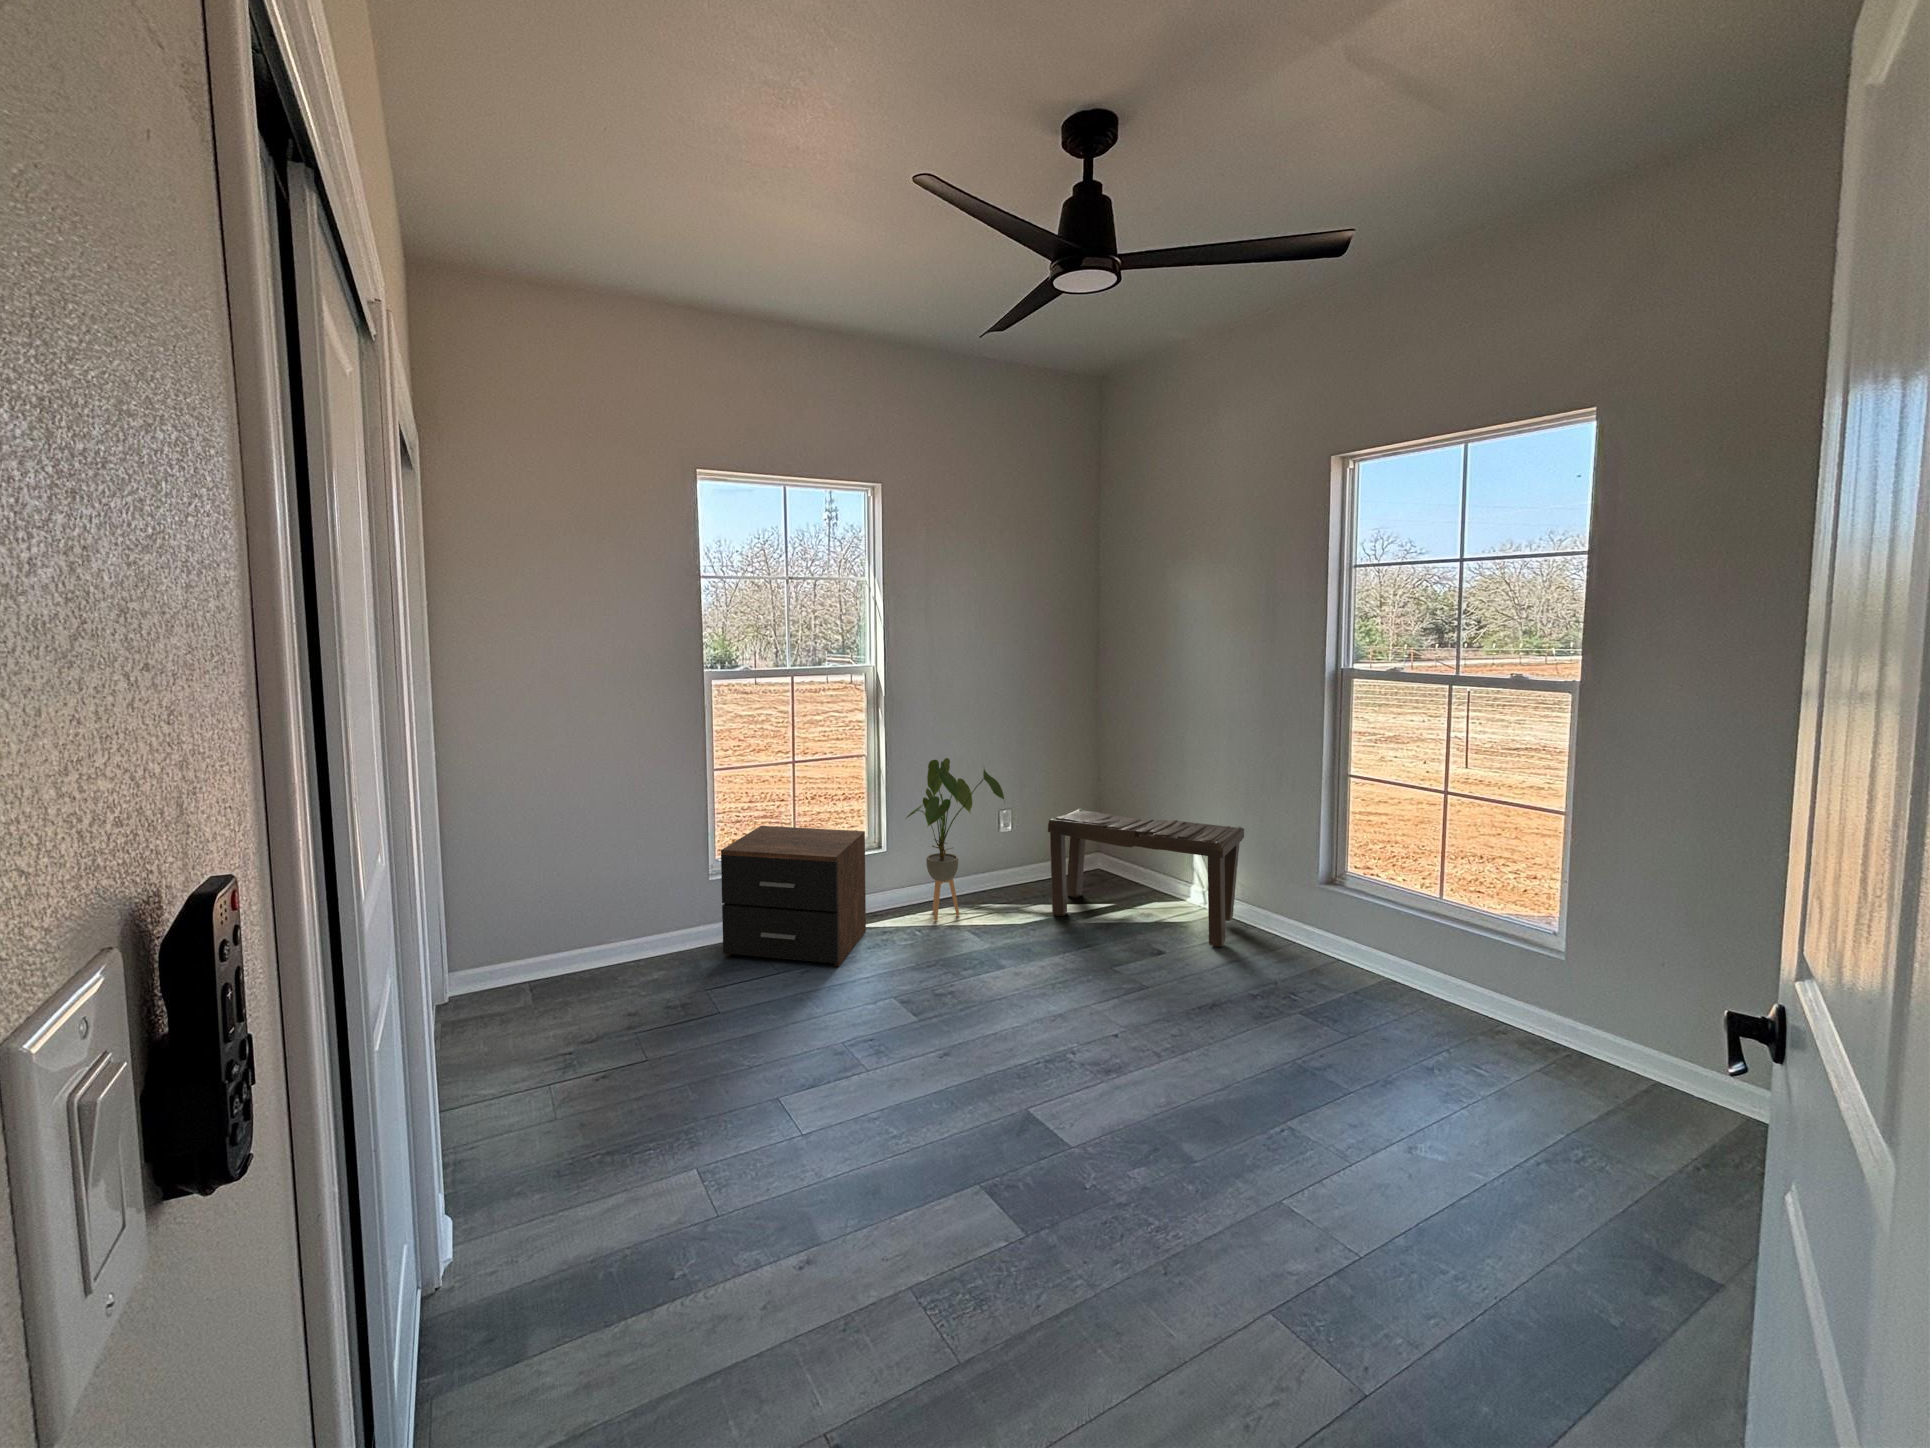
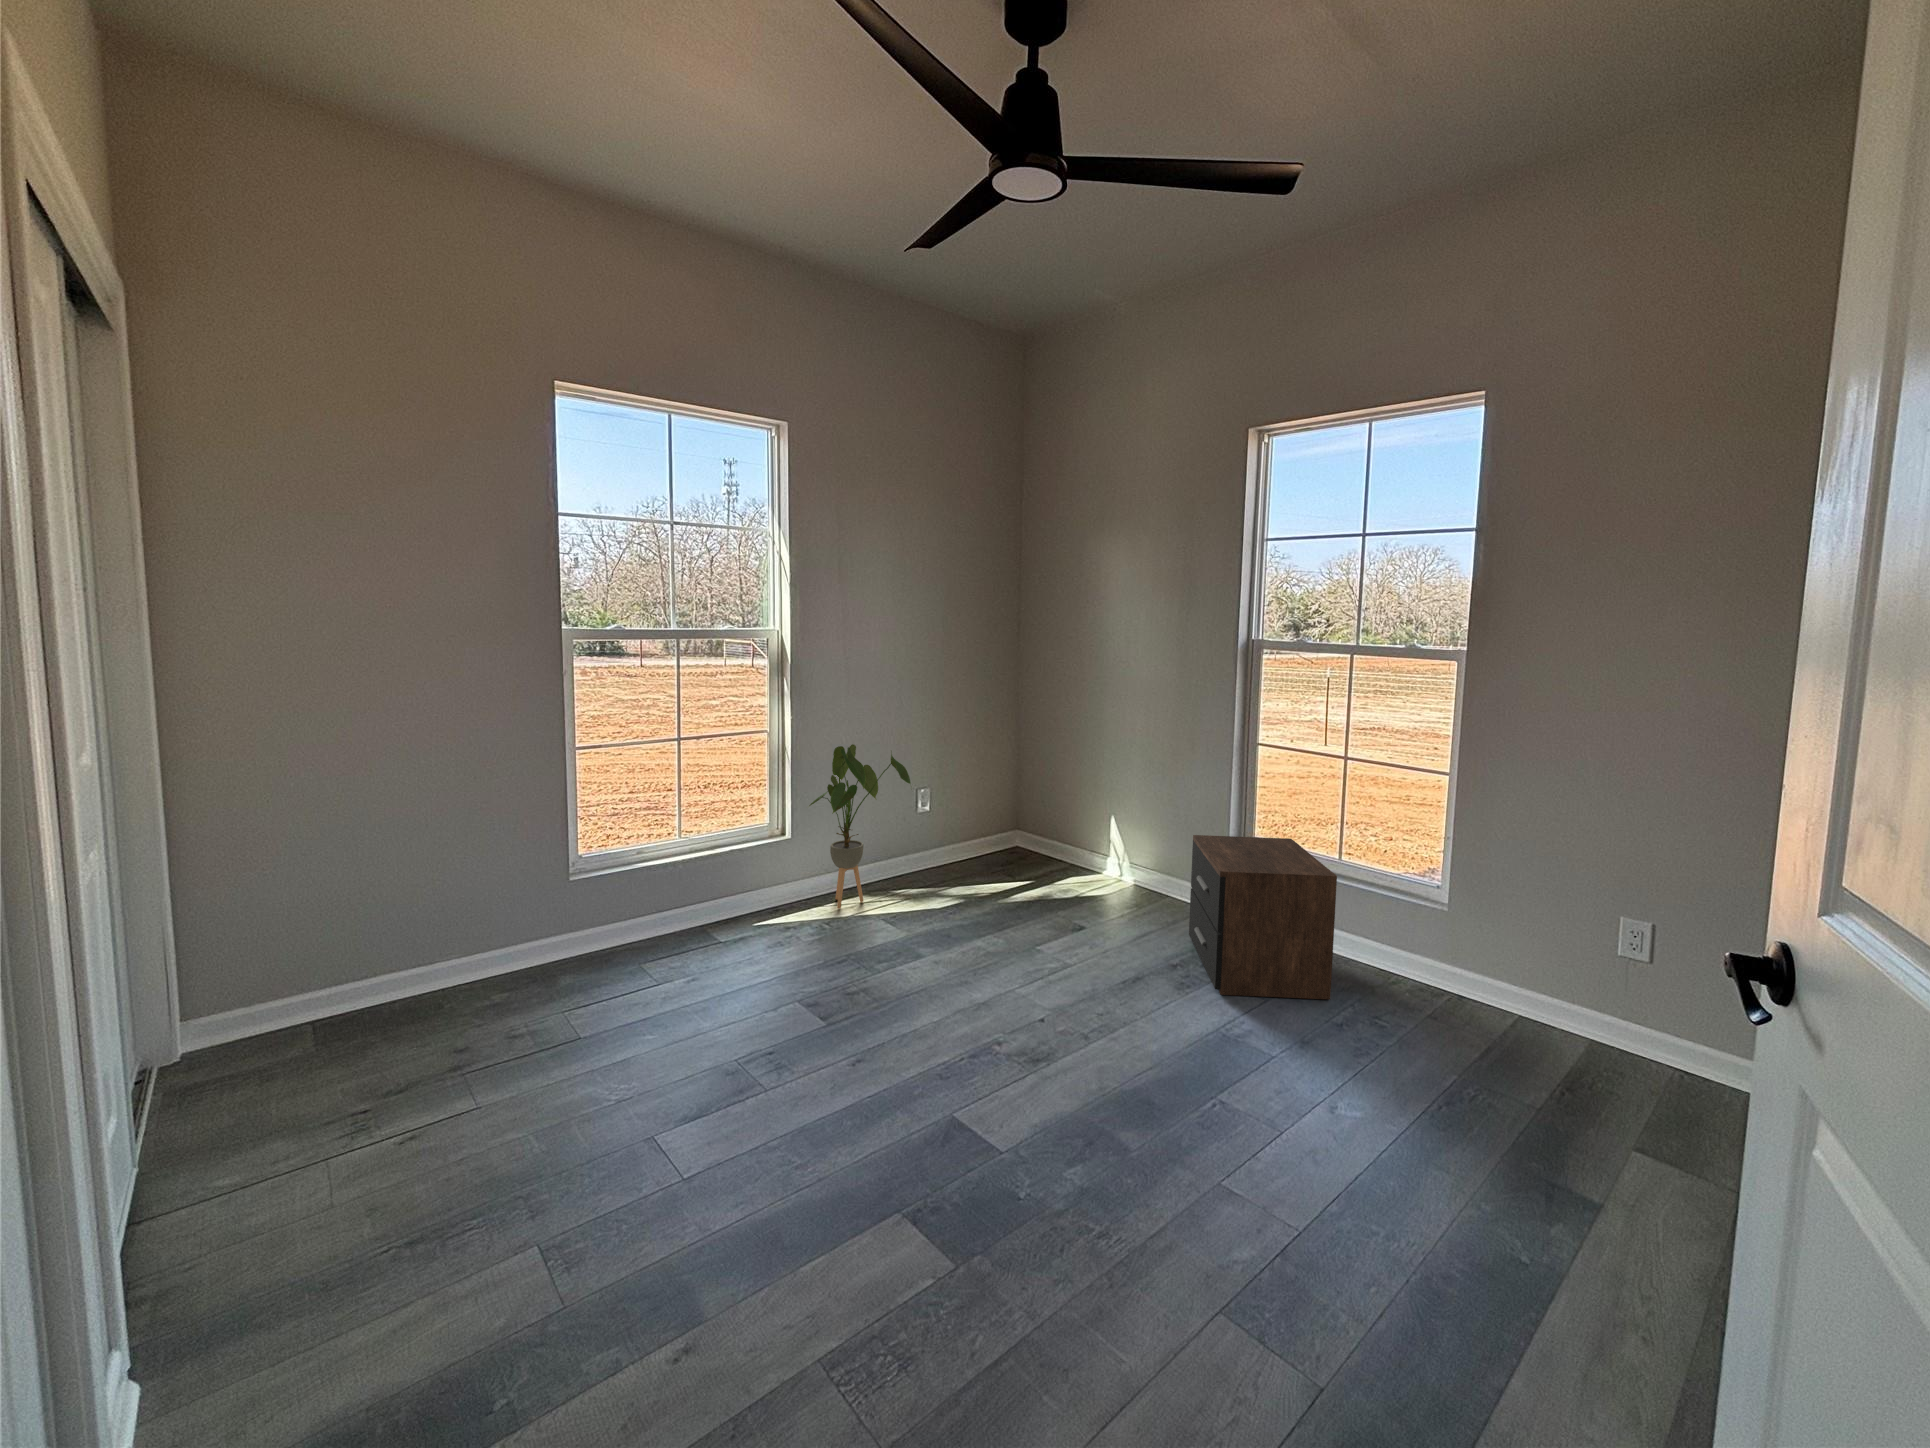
bench: present [1048,809,1244,947] -> none [952,792,1128,915]
nightstand: present [721,826,866,966] -> present [1189,835,1337,999]

